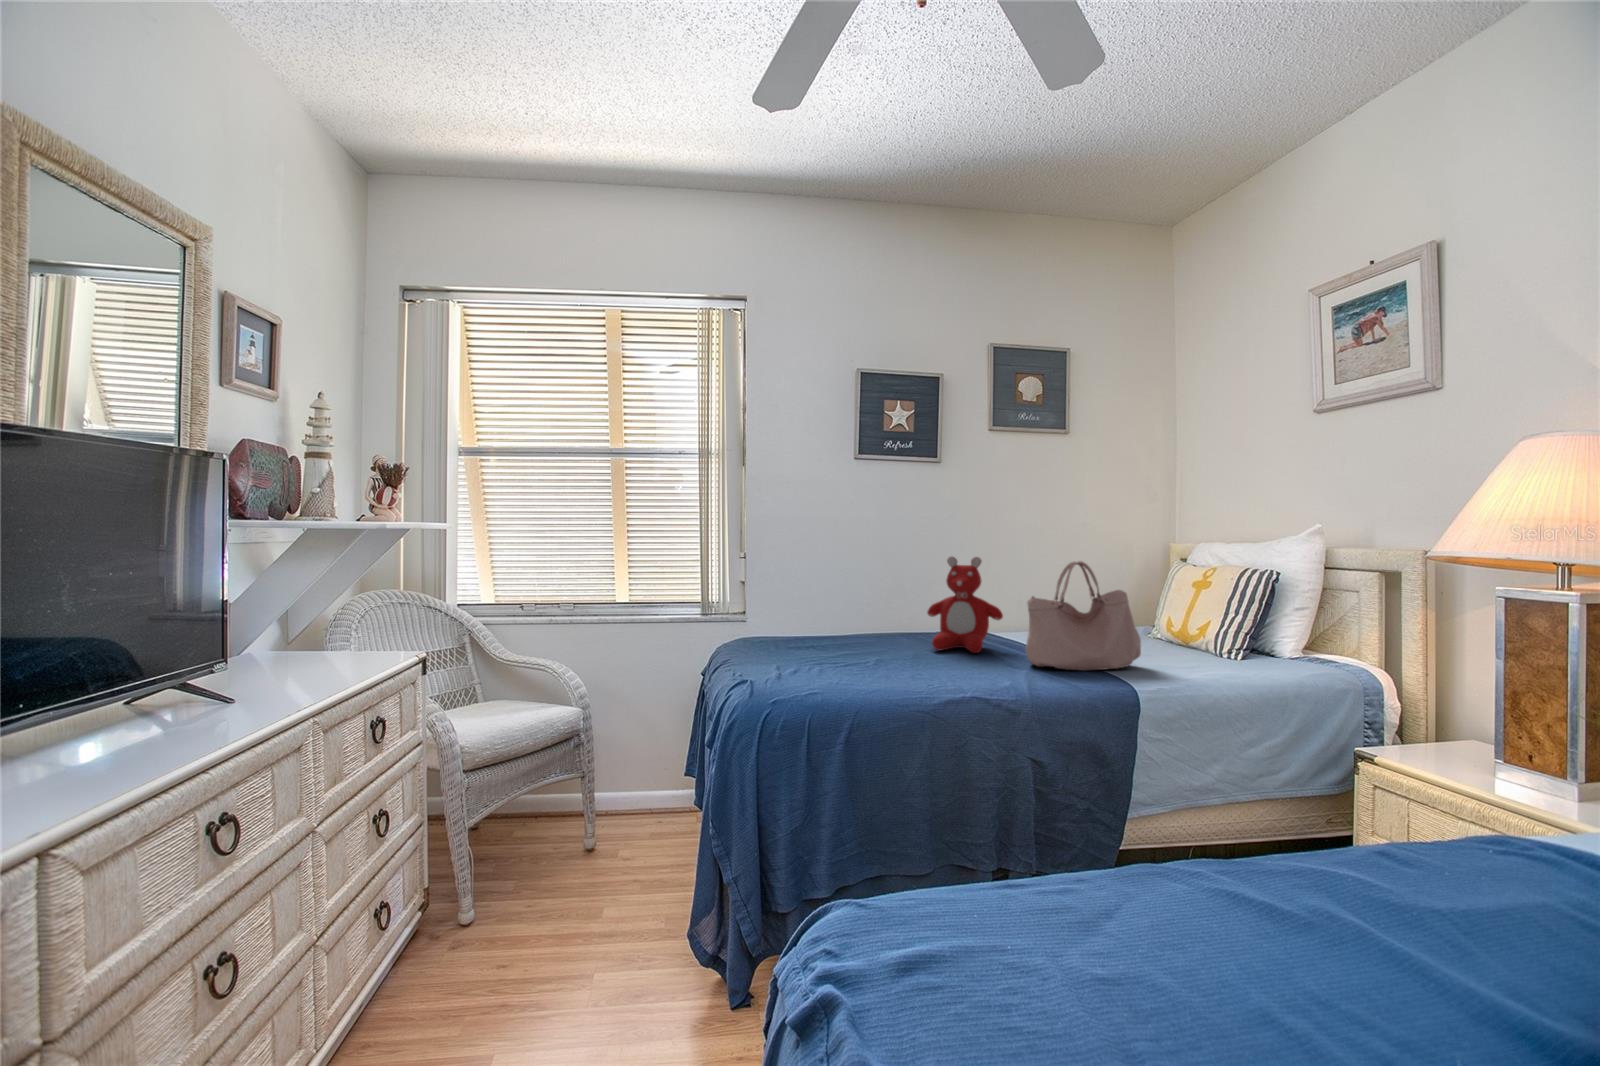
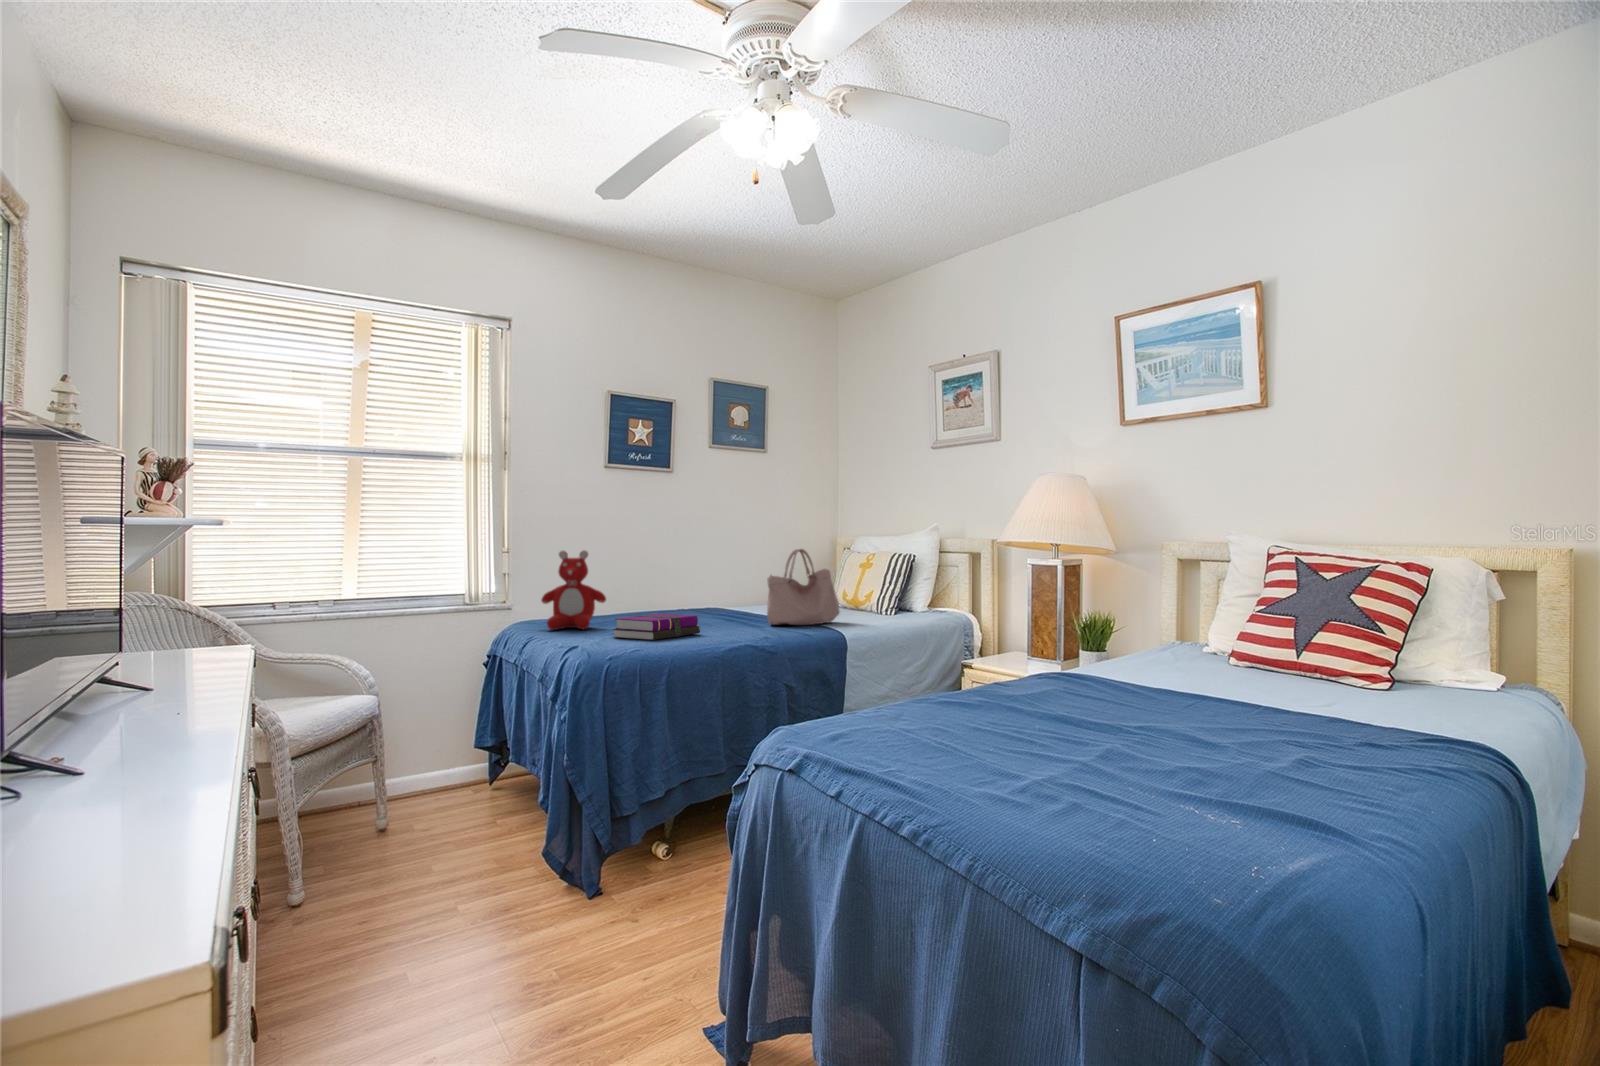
teddy bear: present [927,557,1003,653] -> present [542,551,606,630]
notebook: none [799,642,914,687] -> present [613,613,700,640]

